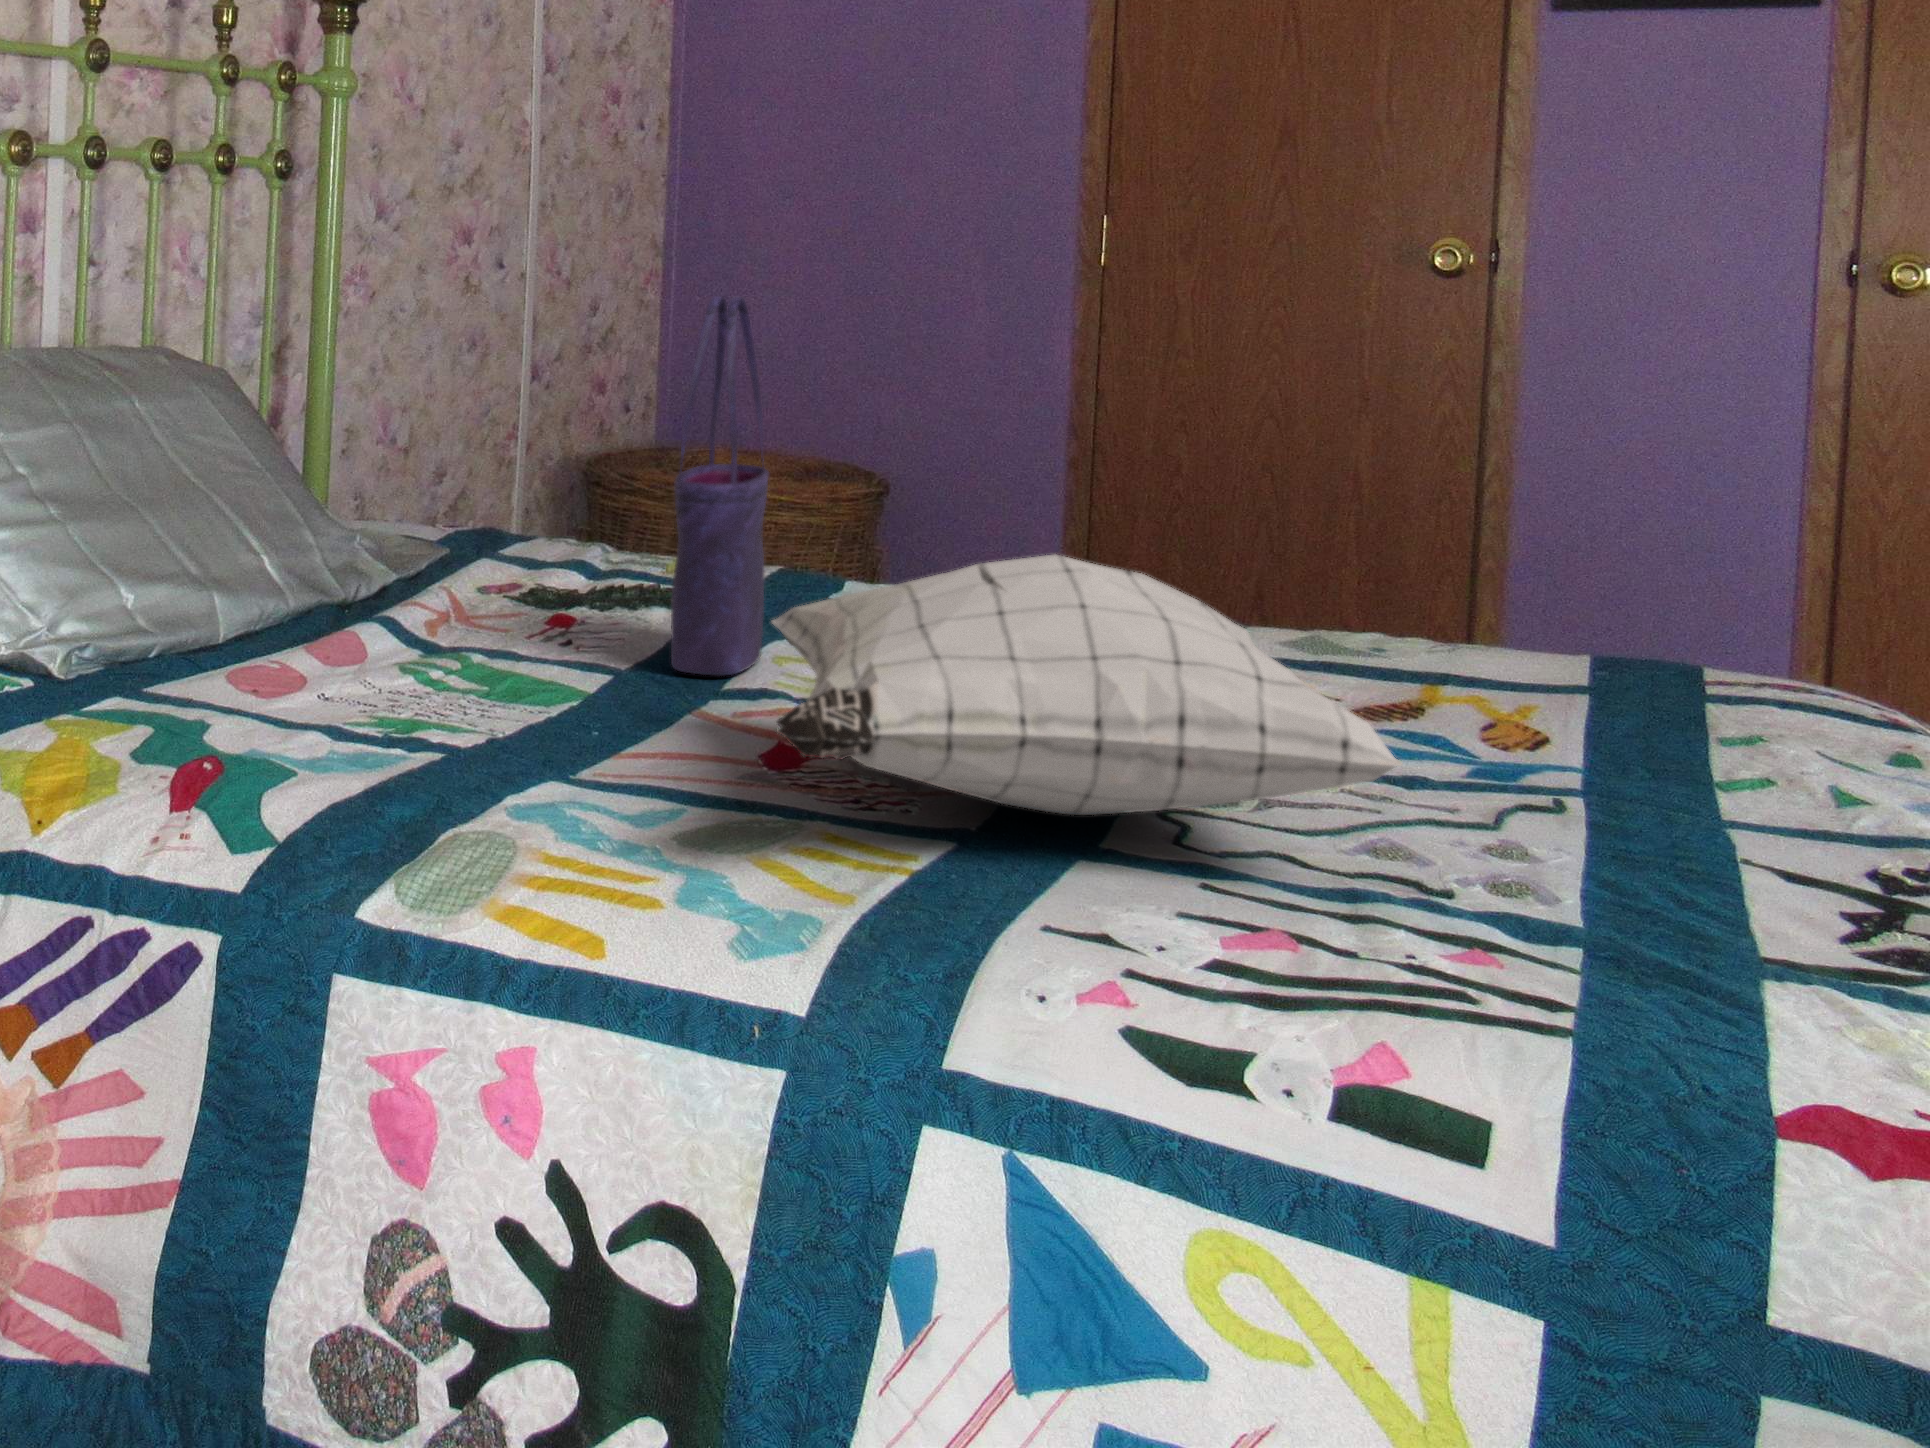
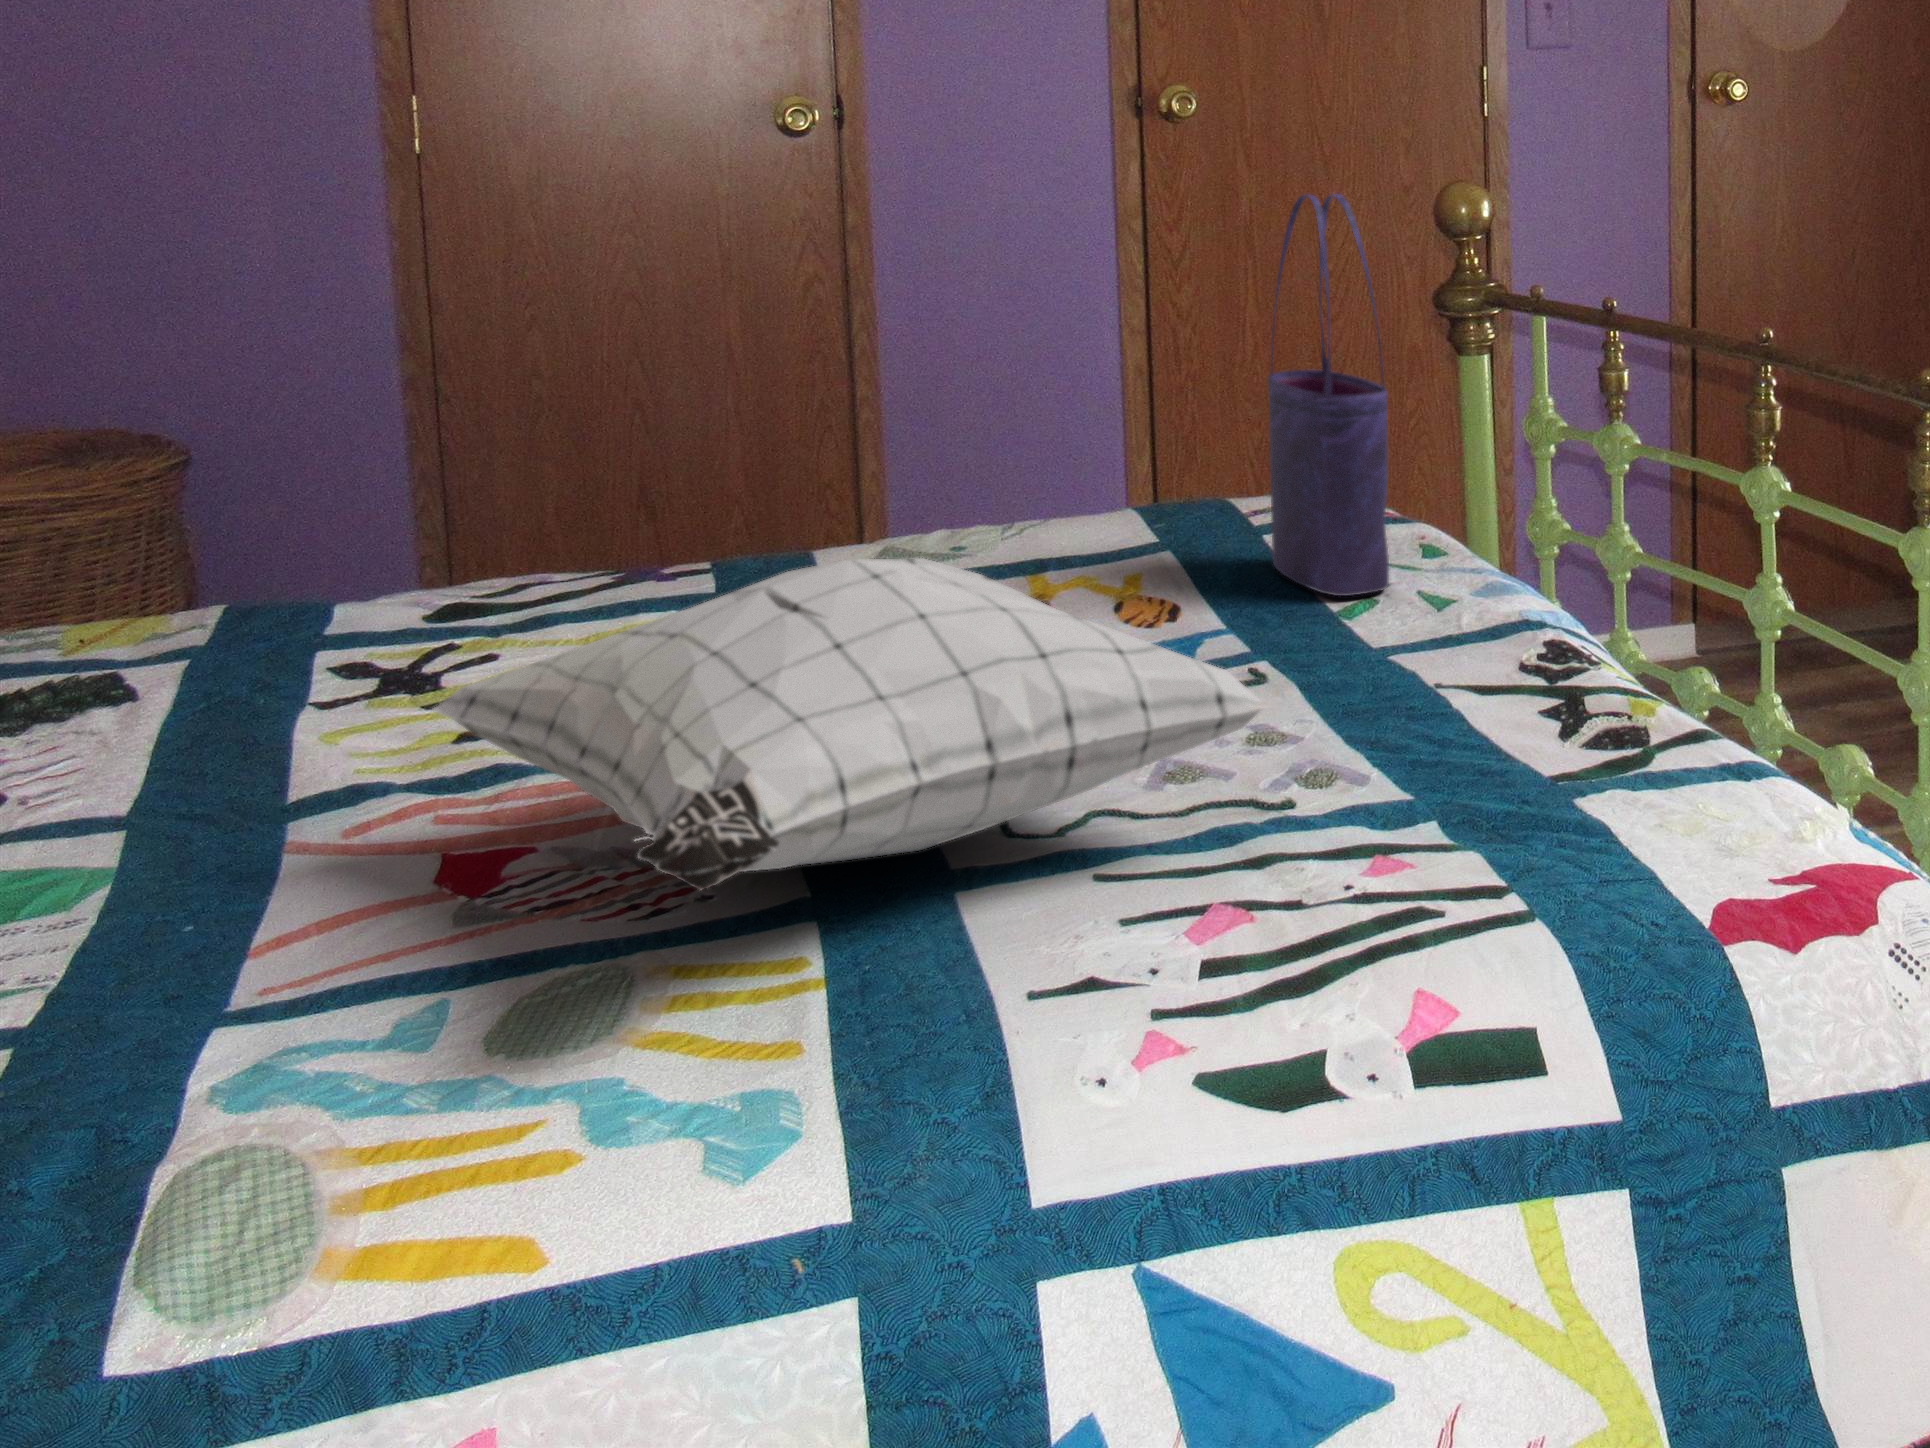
tote bag: present [671,296,768,676] -> present [1268,194,1389,596]

